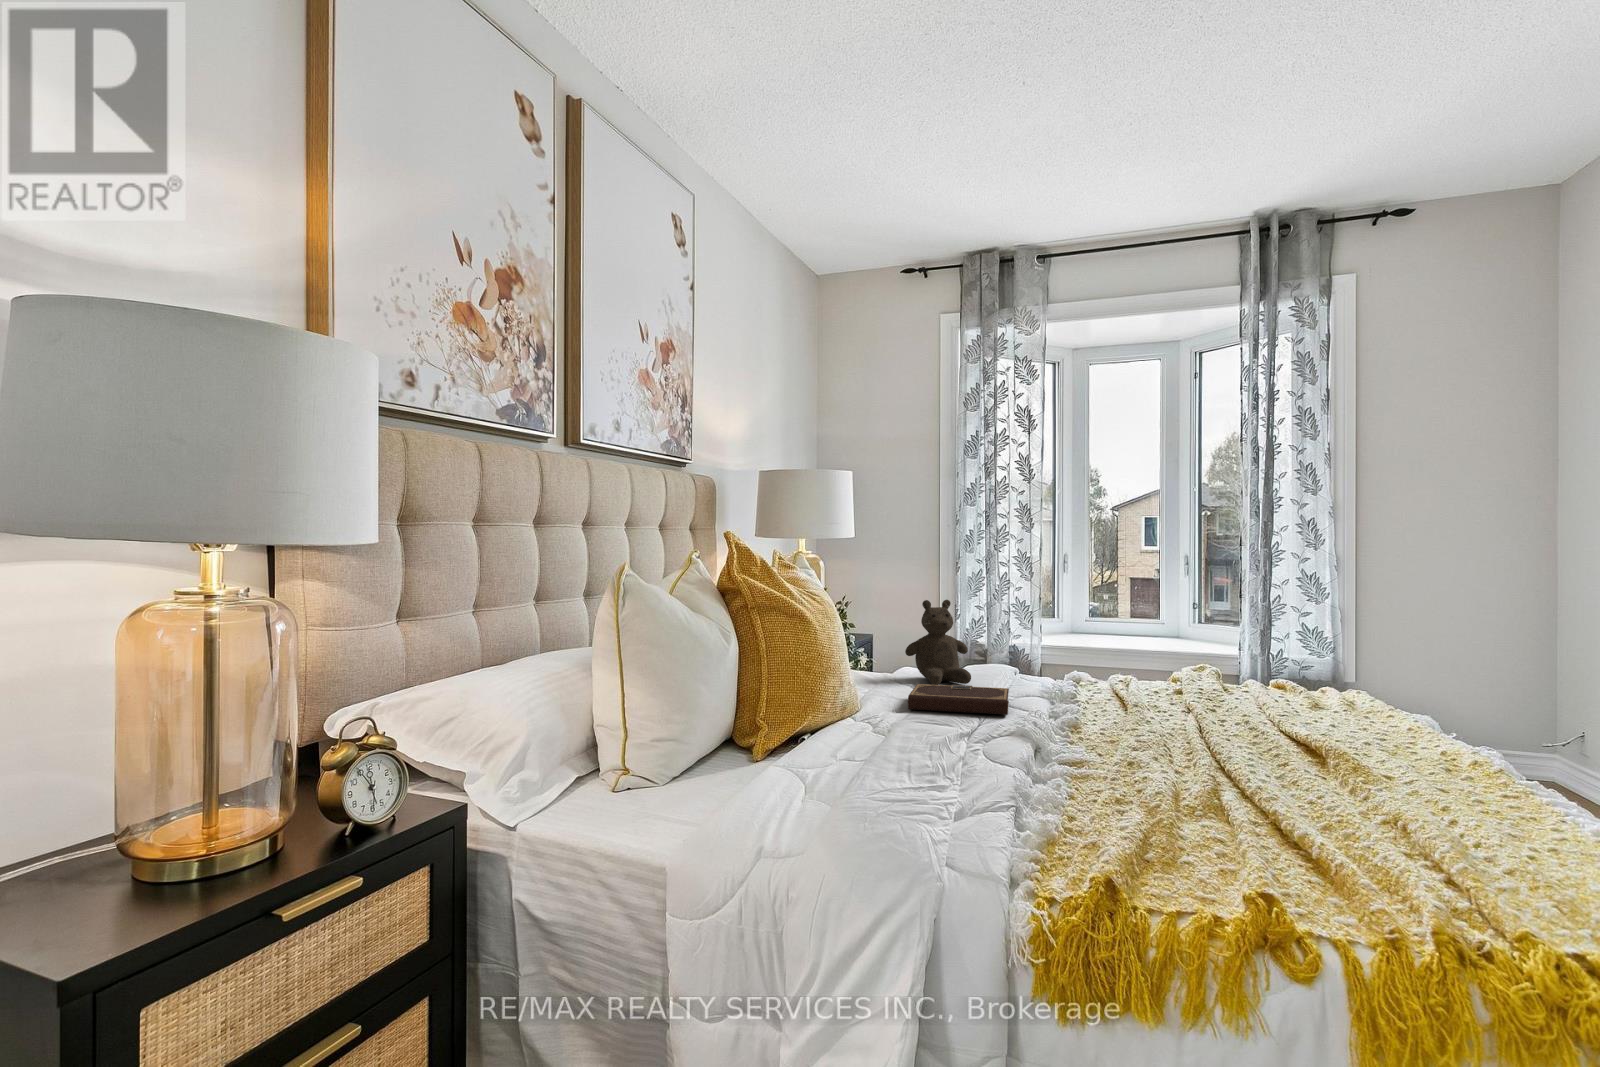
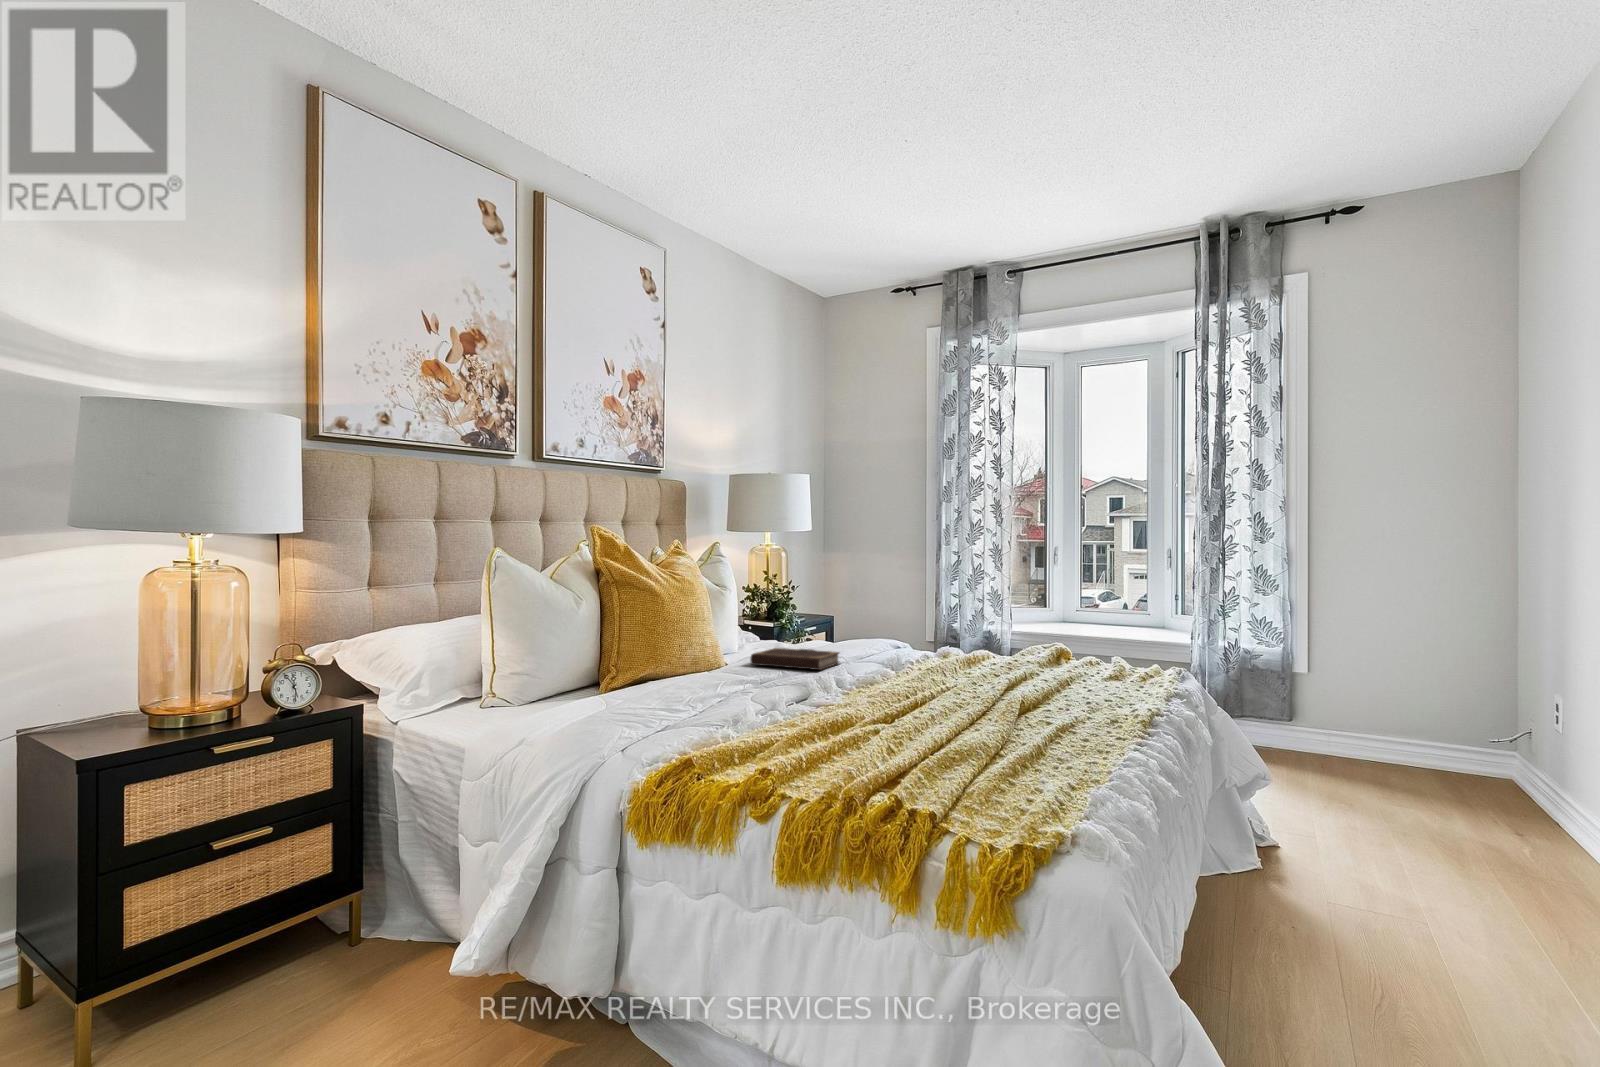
teddy bear: present [905,600,971,685] -> none [788,582,843,651]

